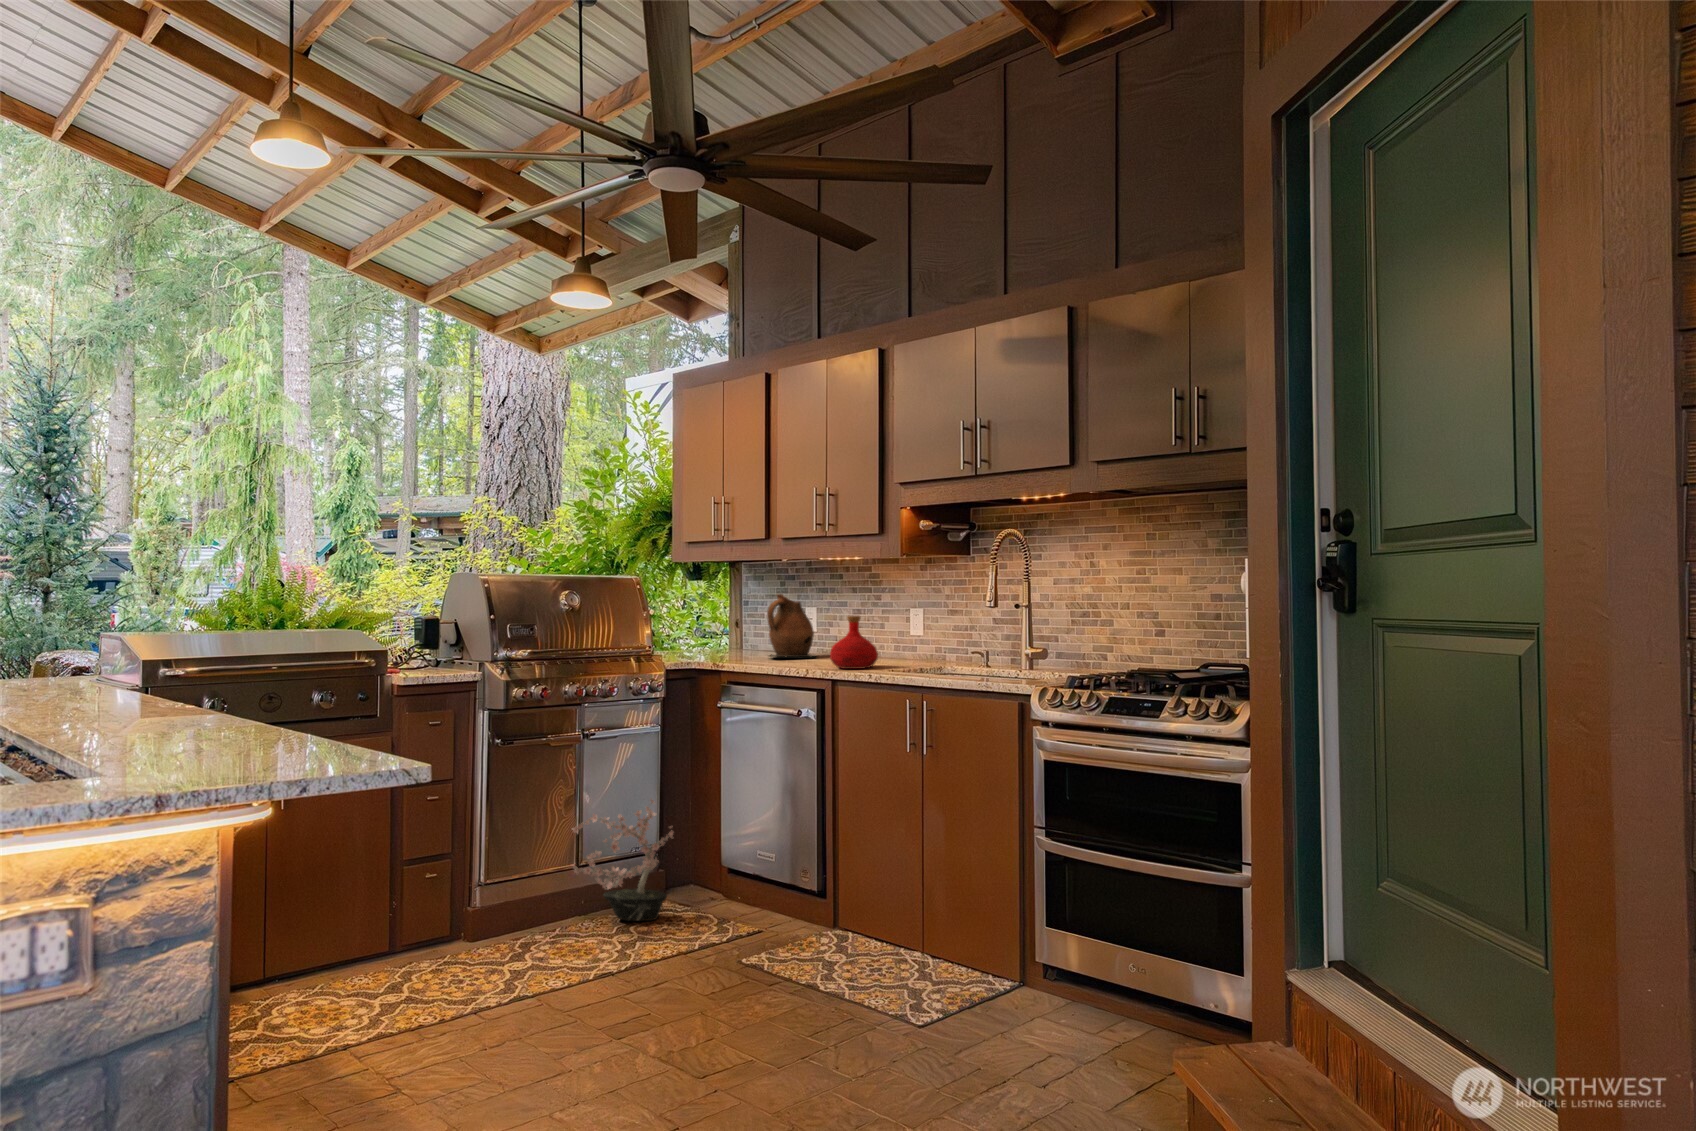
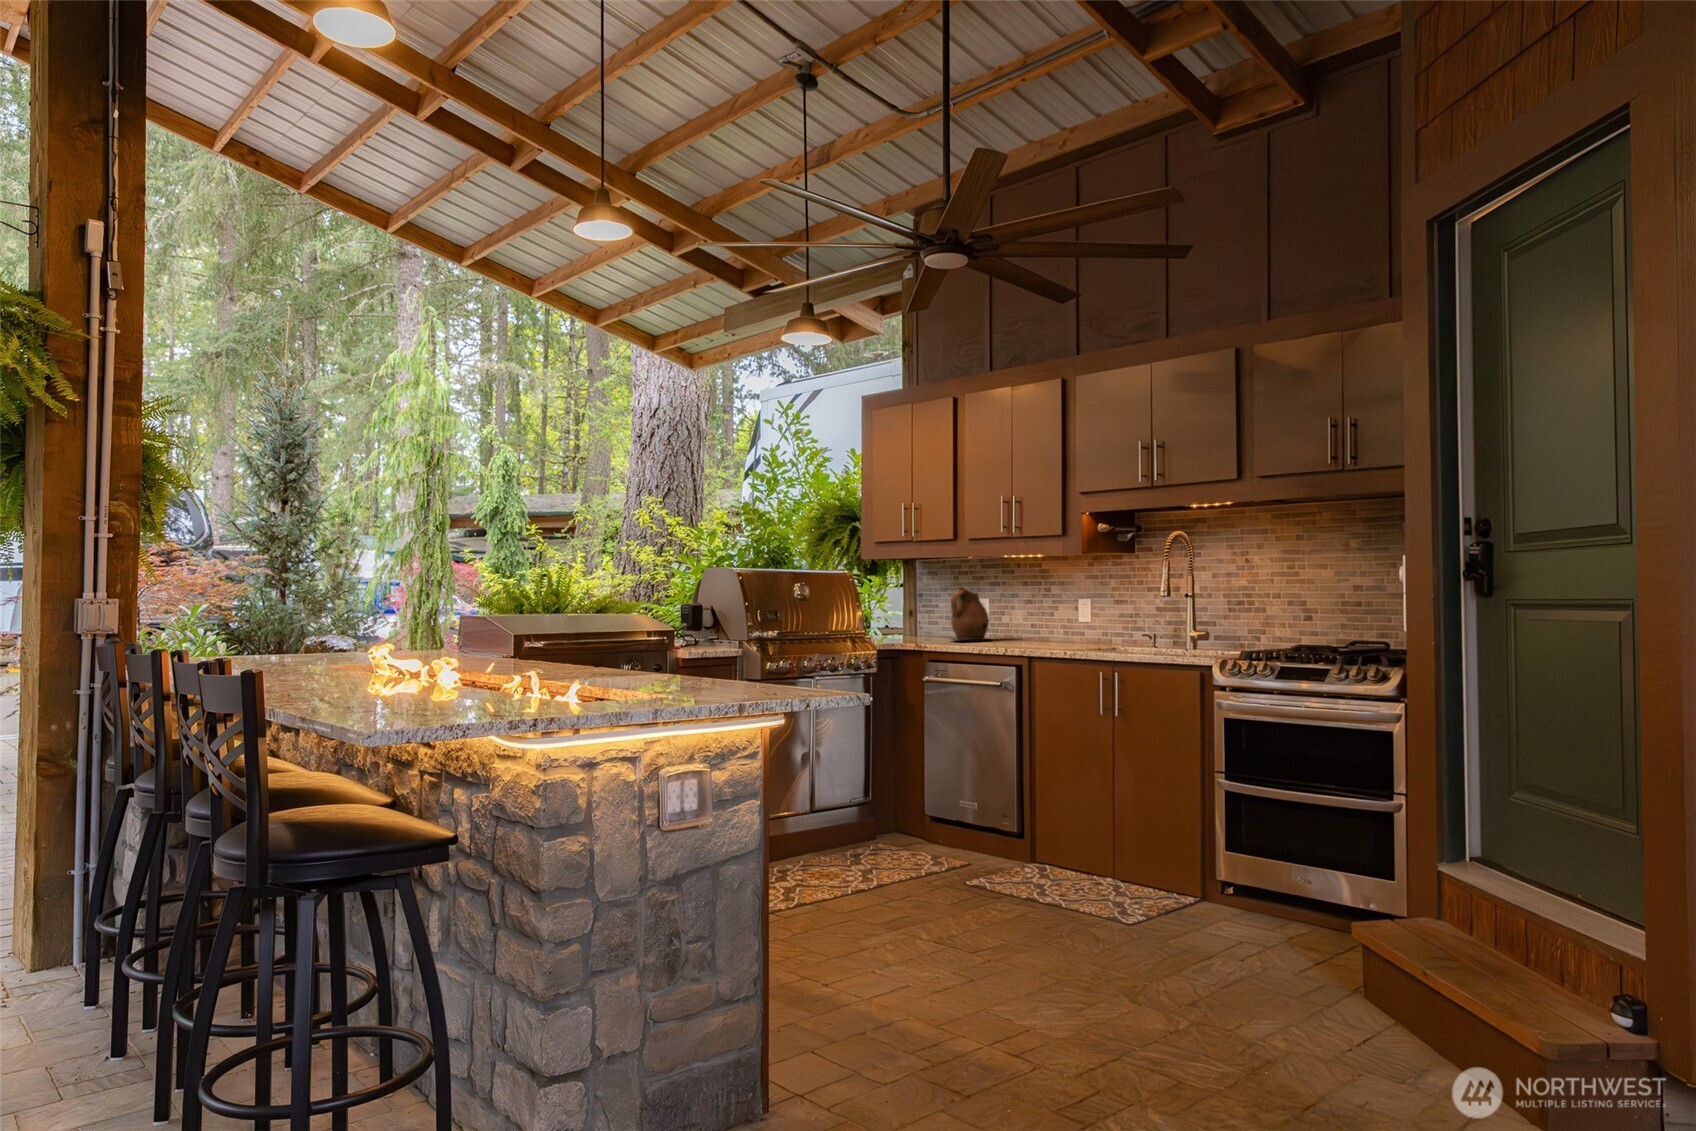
bottle: present [830,616,878,669] -> none [1019,604,1060,648]
potted plant: present [573,800,673,921] -> none [804,755,892,857]

